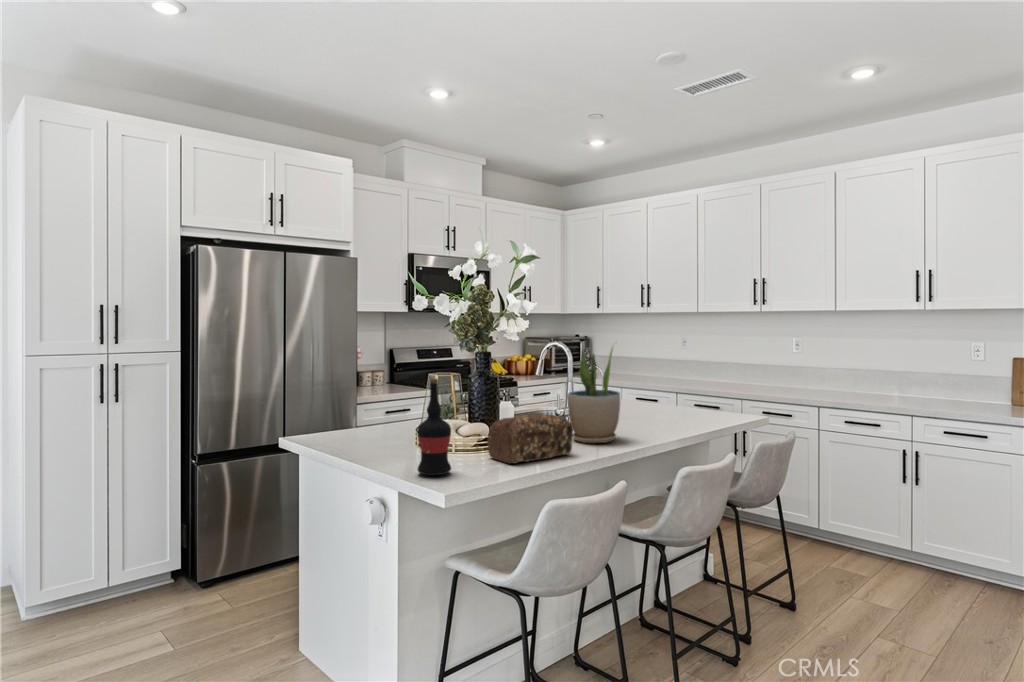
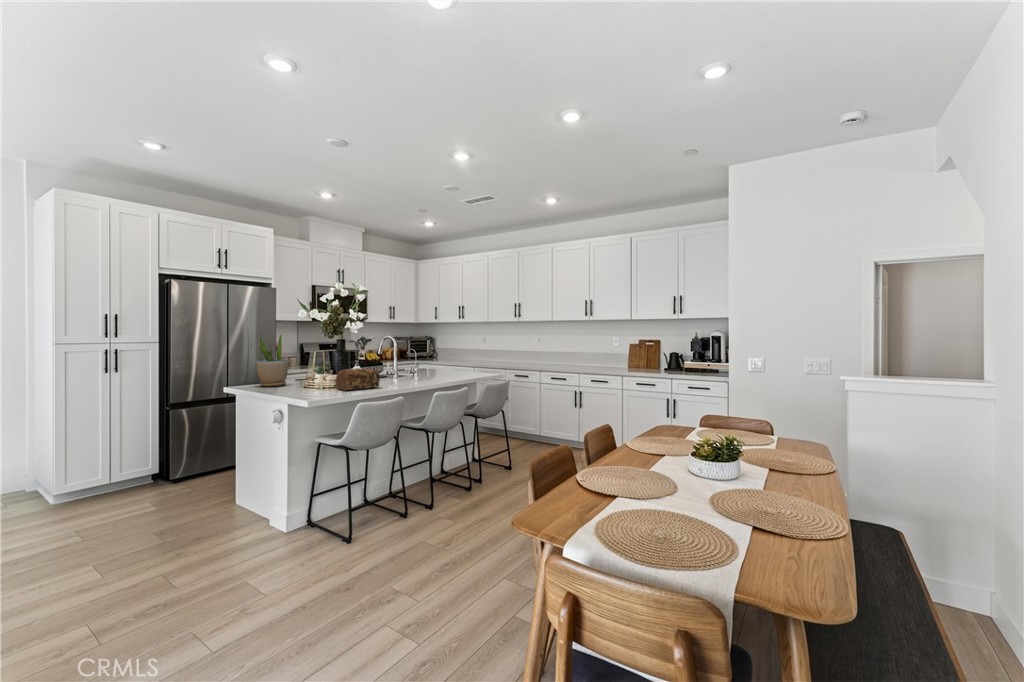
potted plant: present [567,347,620,443] -> present [257,334,288,386]
wine bottle: present [417,378,451,475] -> none [295,349,313,394]

